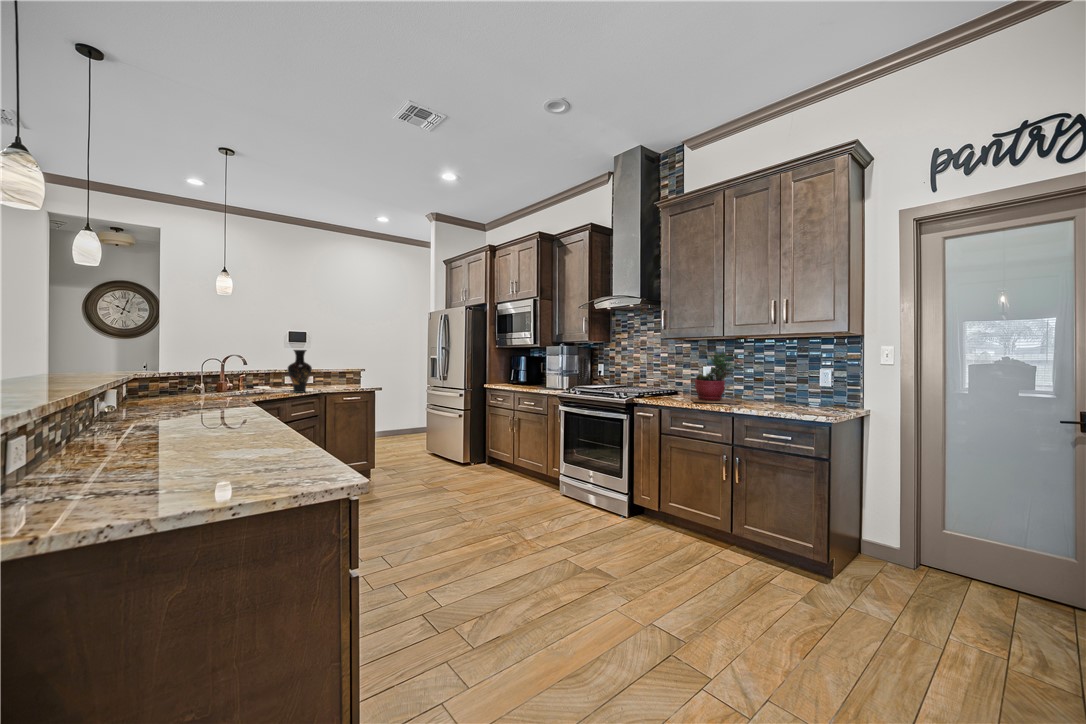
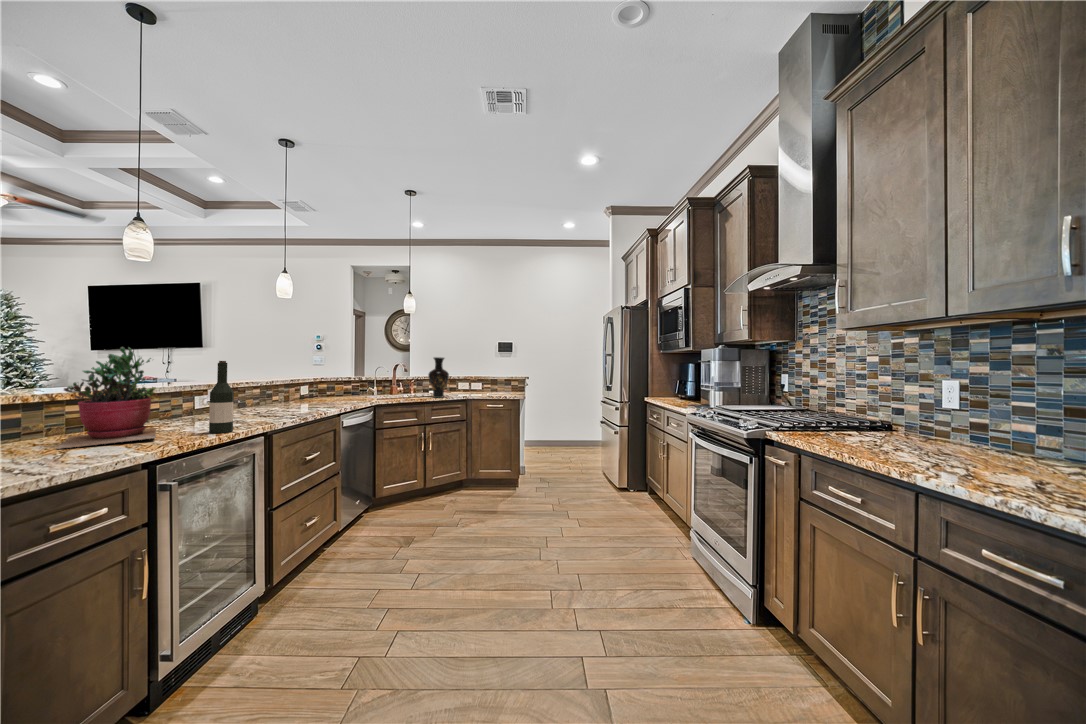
succulent plant: present [691,351,737,404] -> present [57,347,156,449]
wine bottle: none [243,356,267,430] -> present [209,361,234,433]

